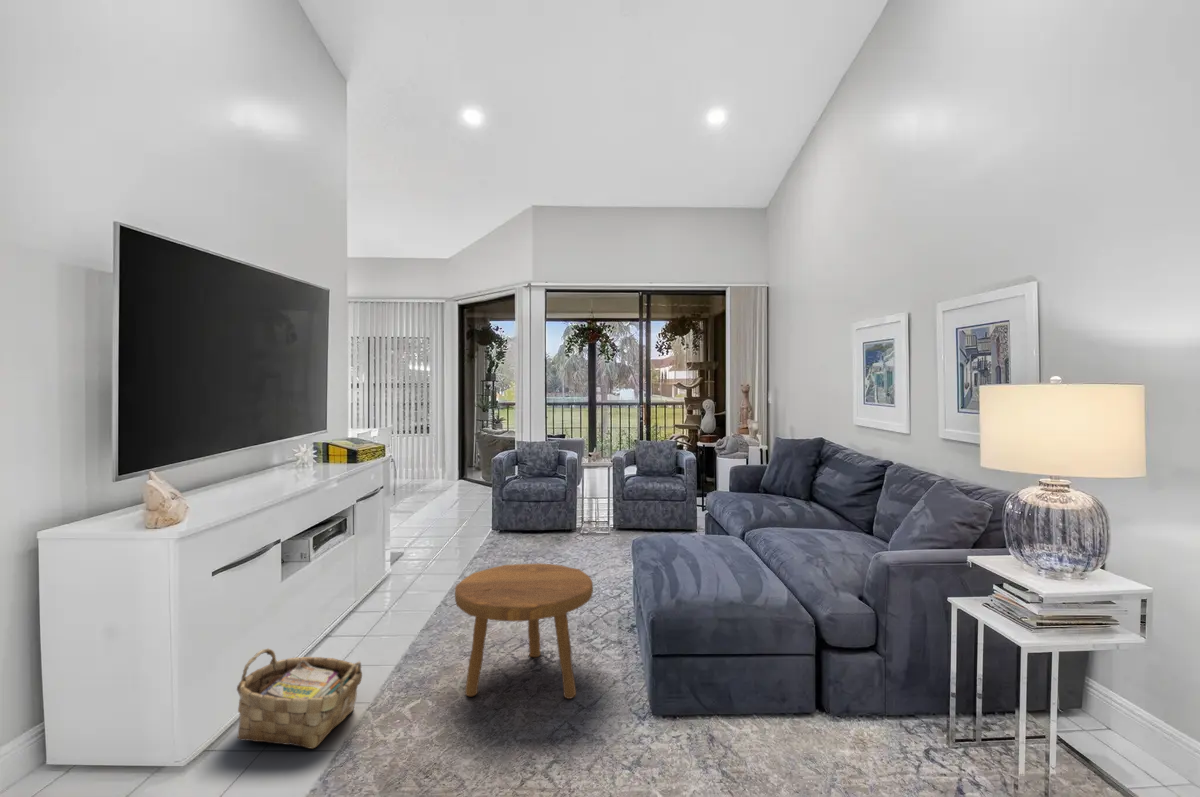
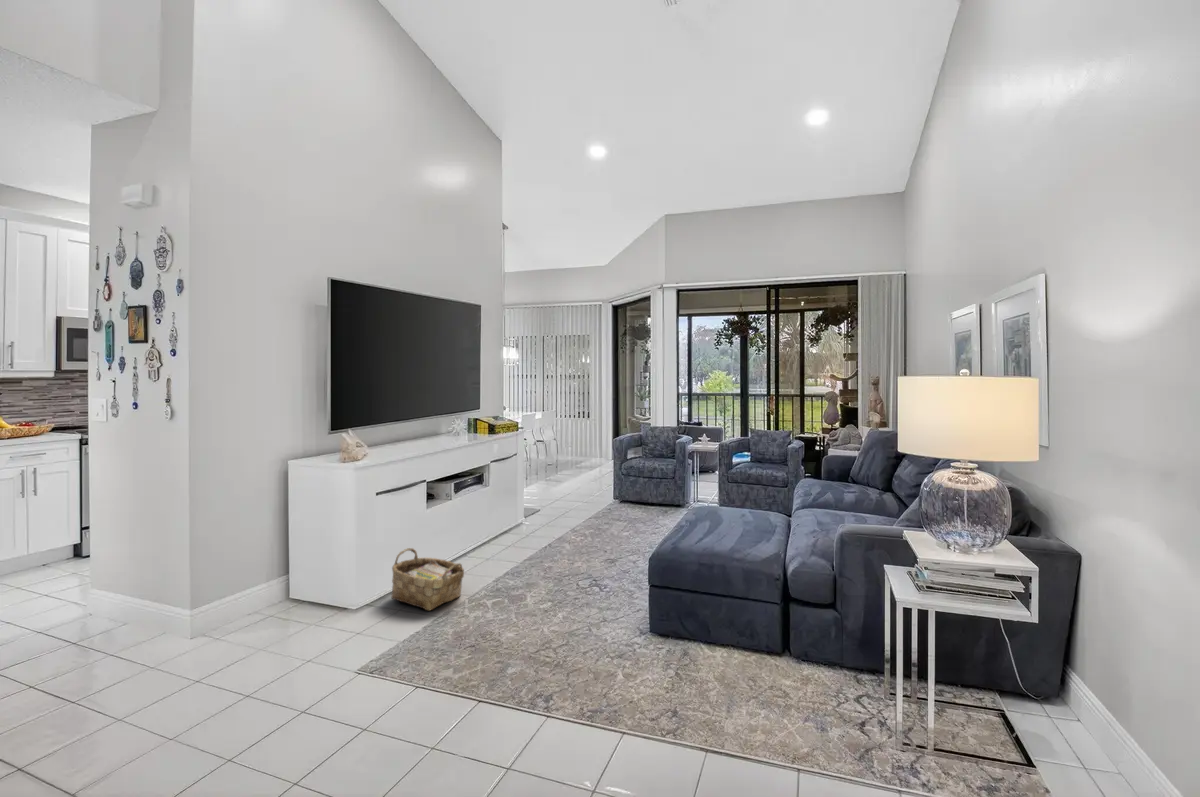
footstool: present [455,564,593,699] -> none [524,515,625,613]

